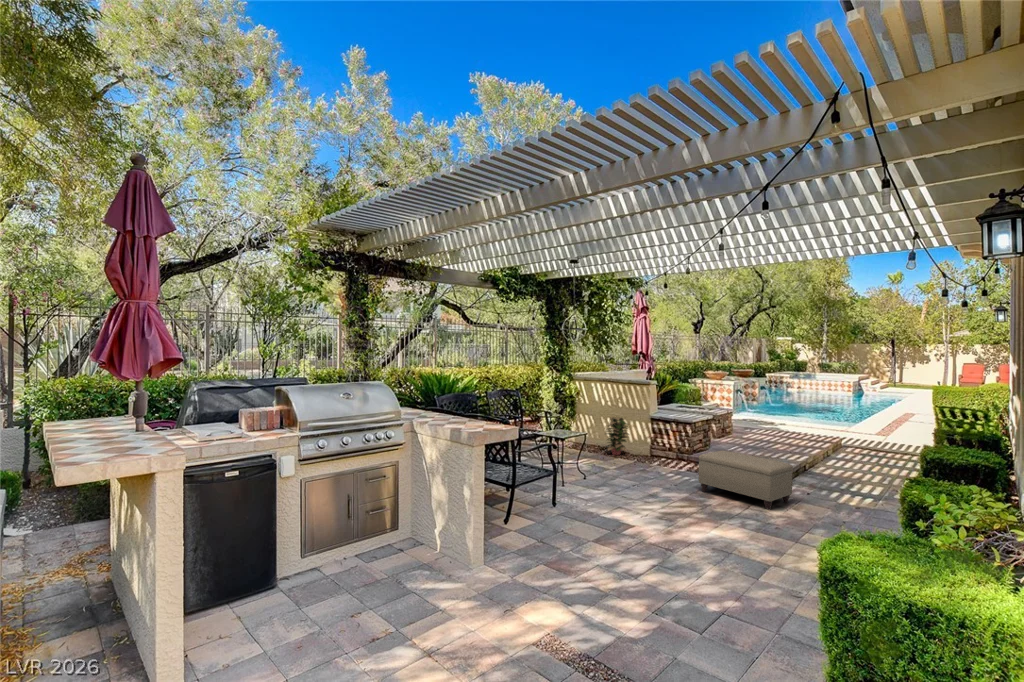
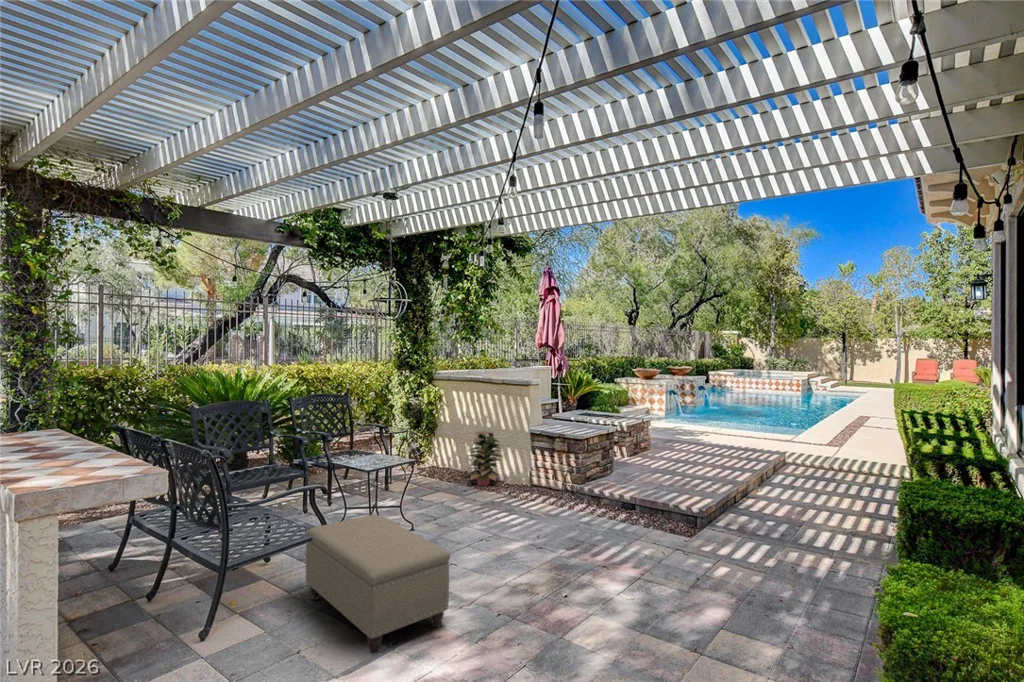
ottoman: present [699,451,793,510] -> present [306,515,450,654]

